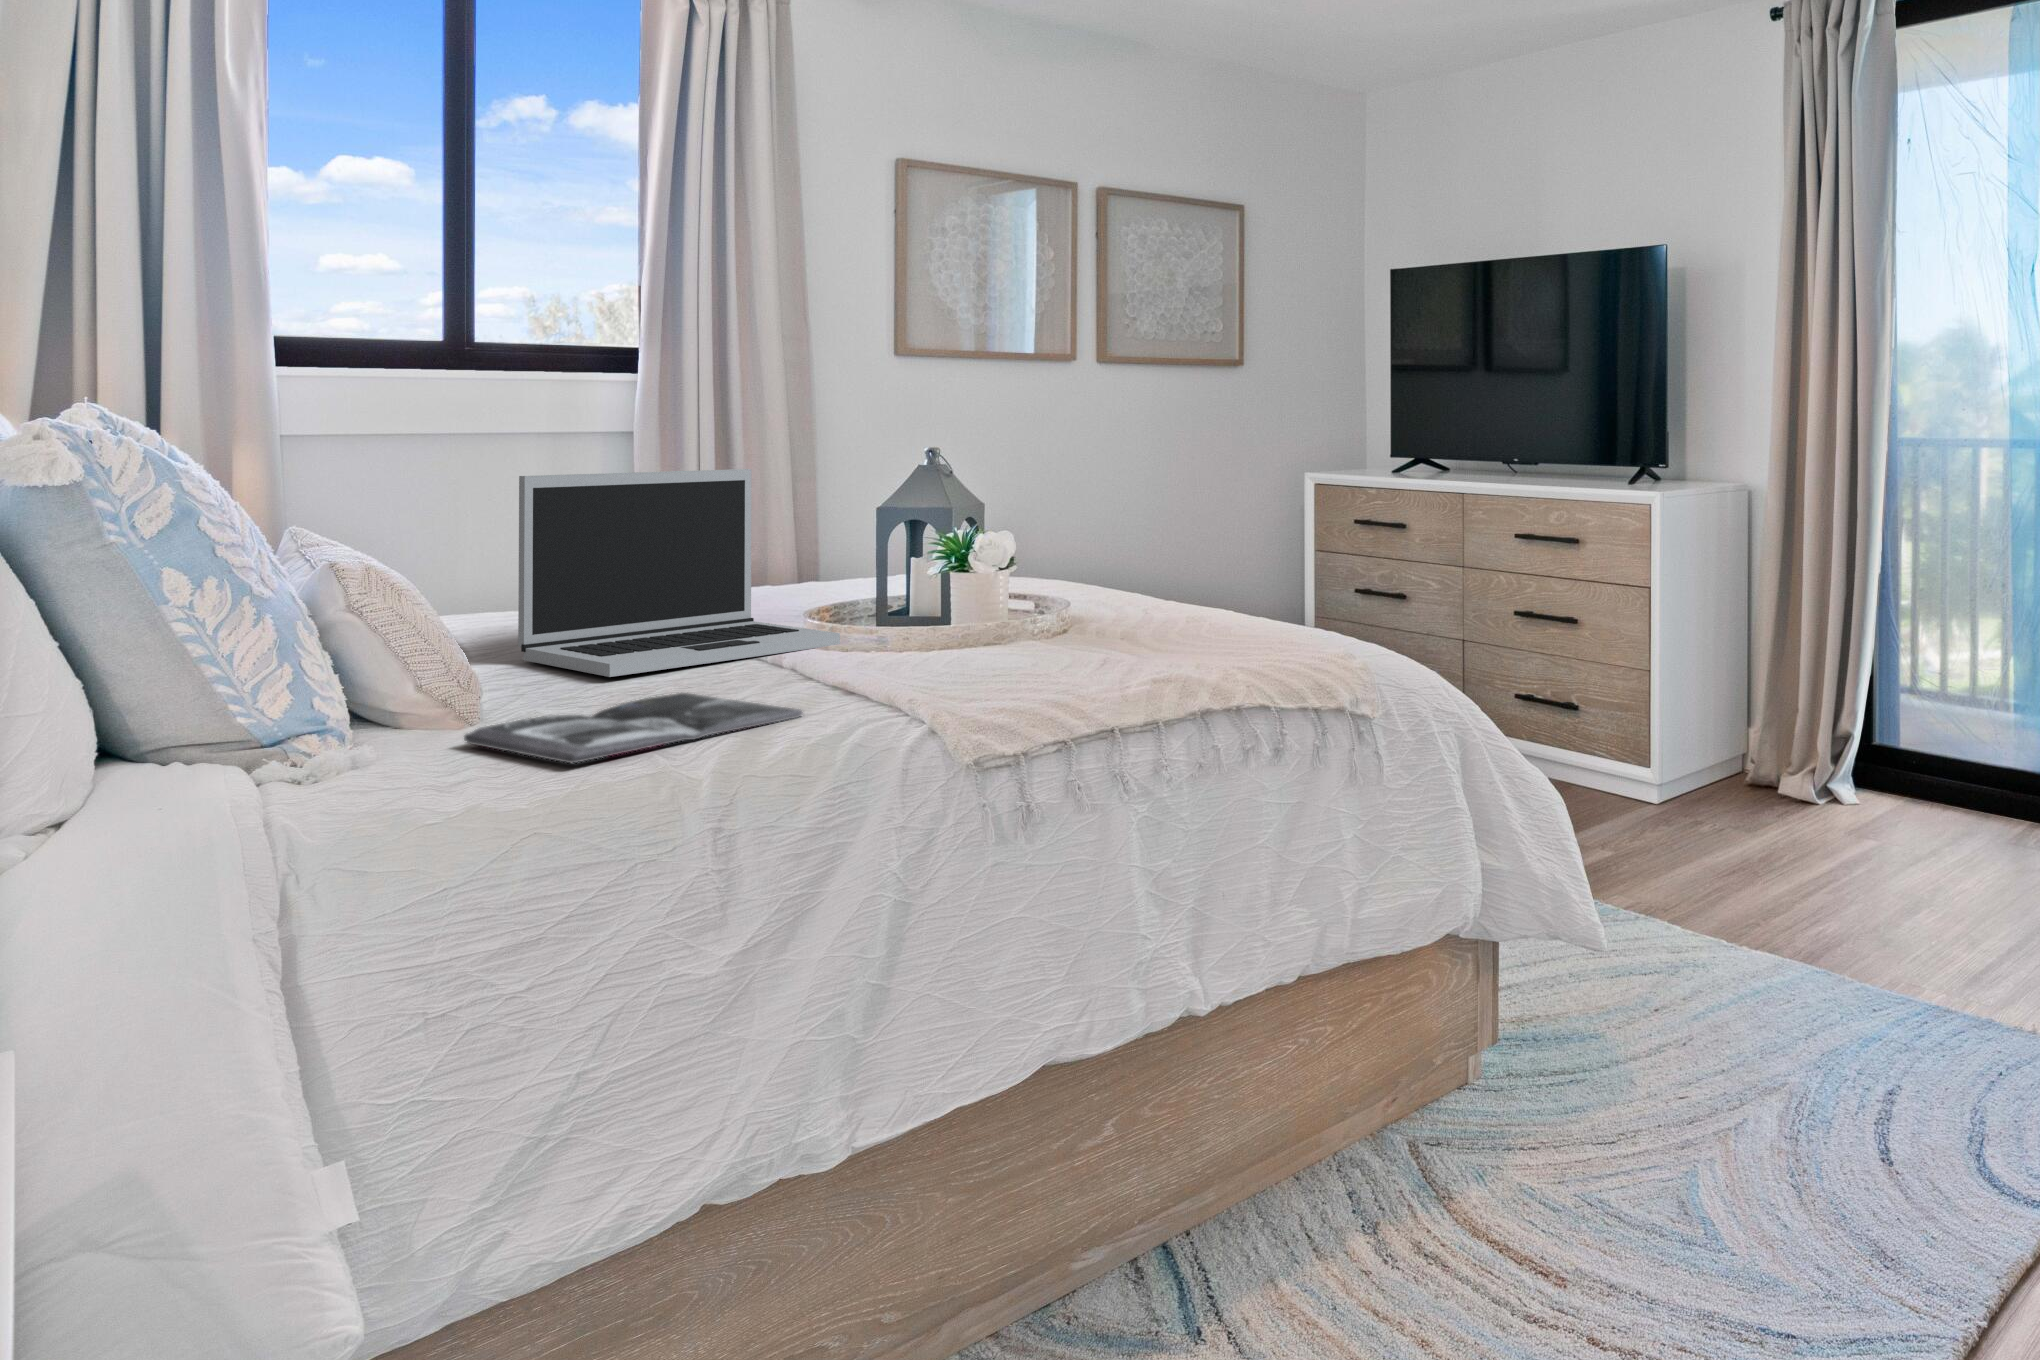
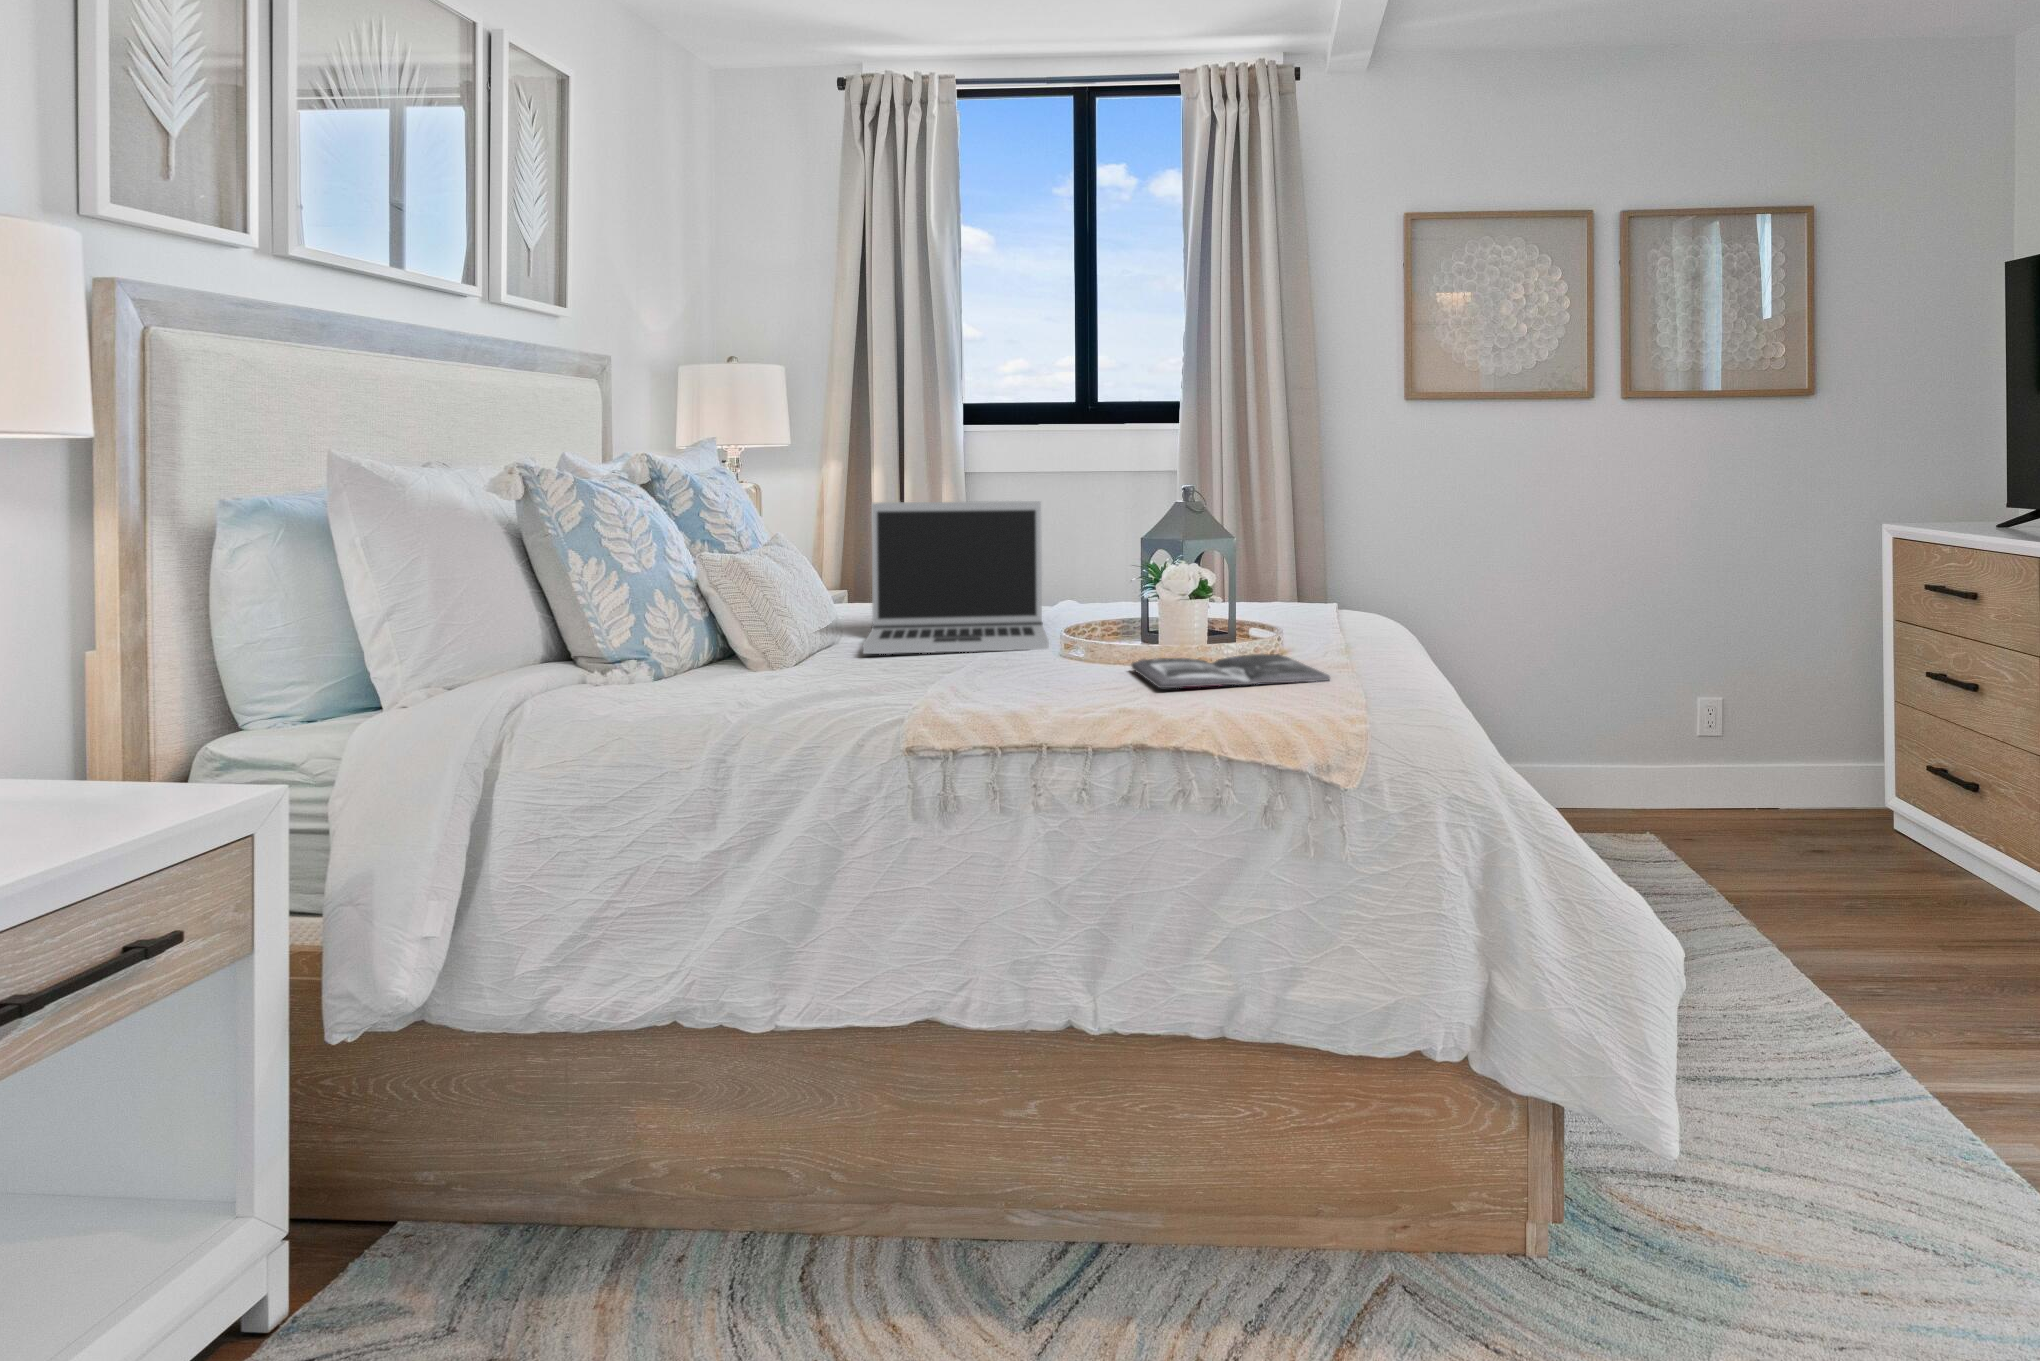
magazine: present [464,693,802,763] -> present [1132,654,1330,688]

